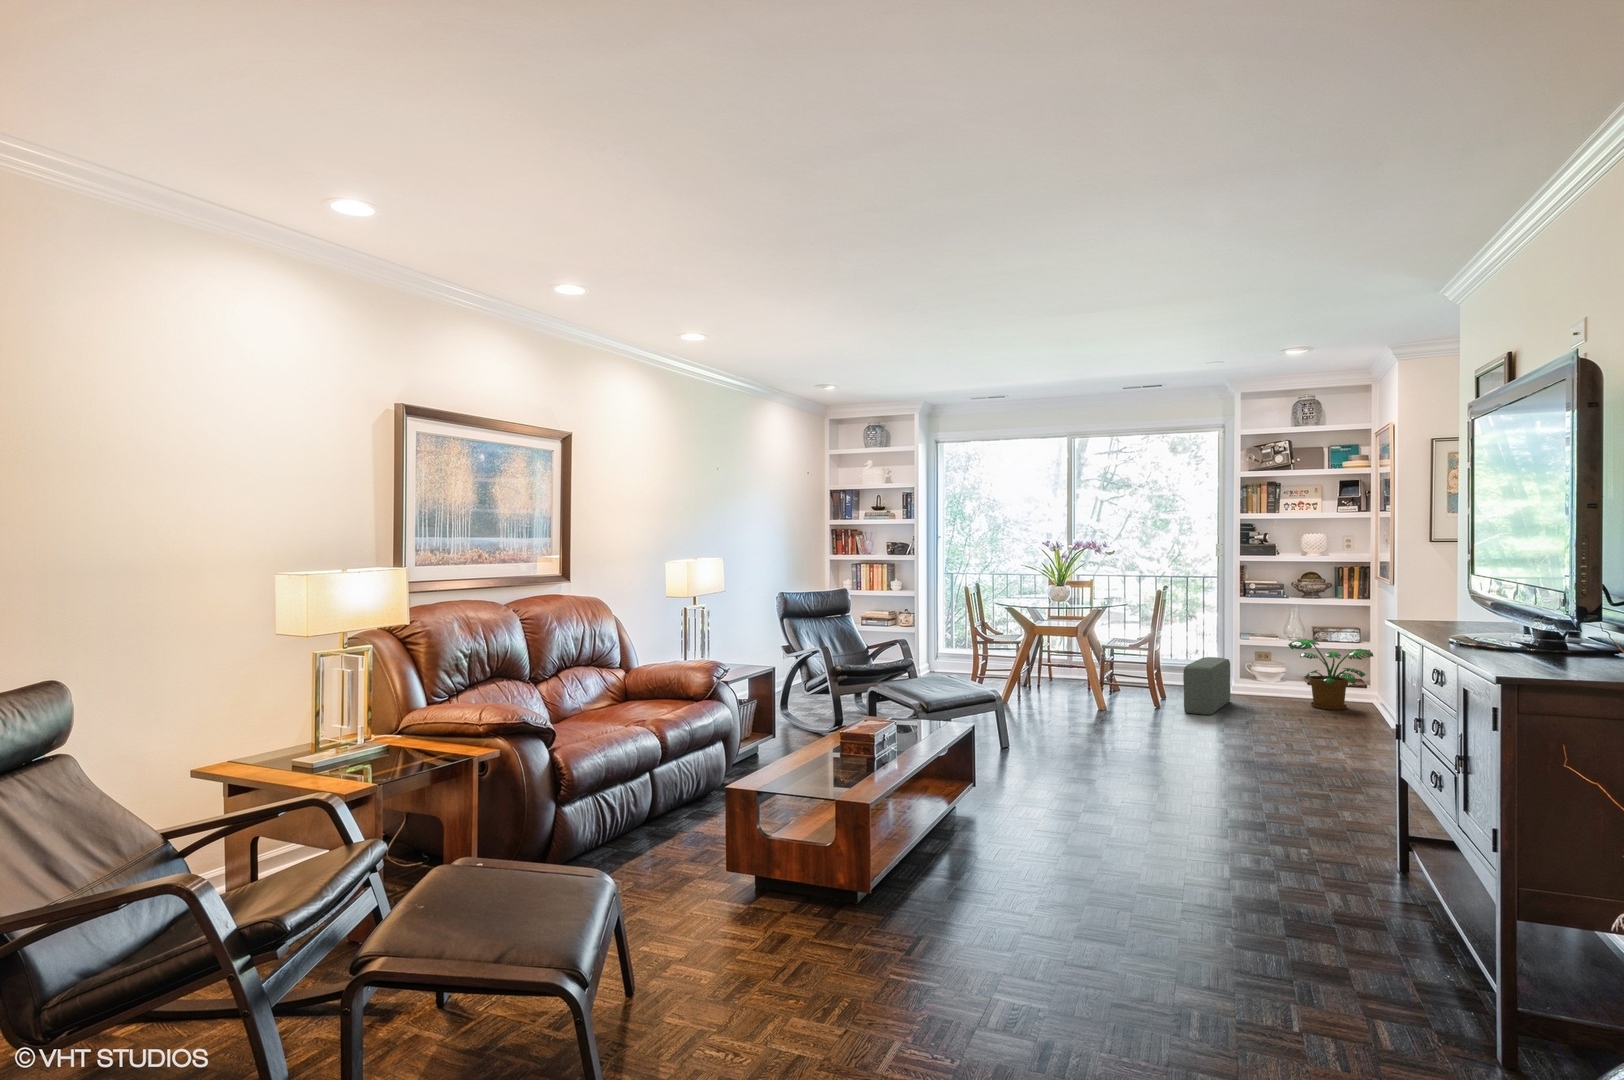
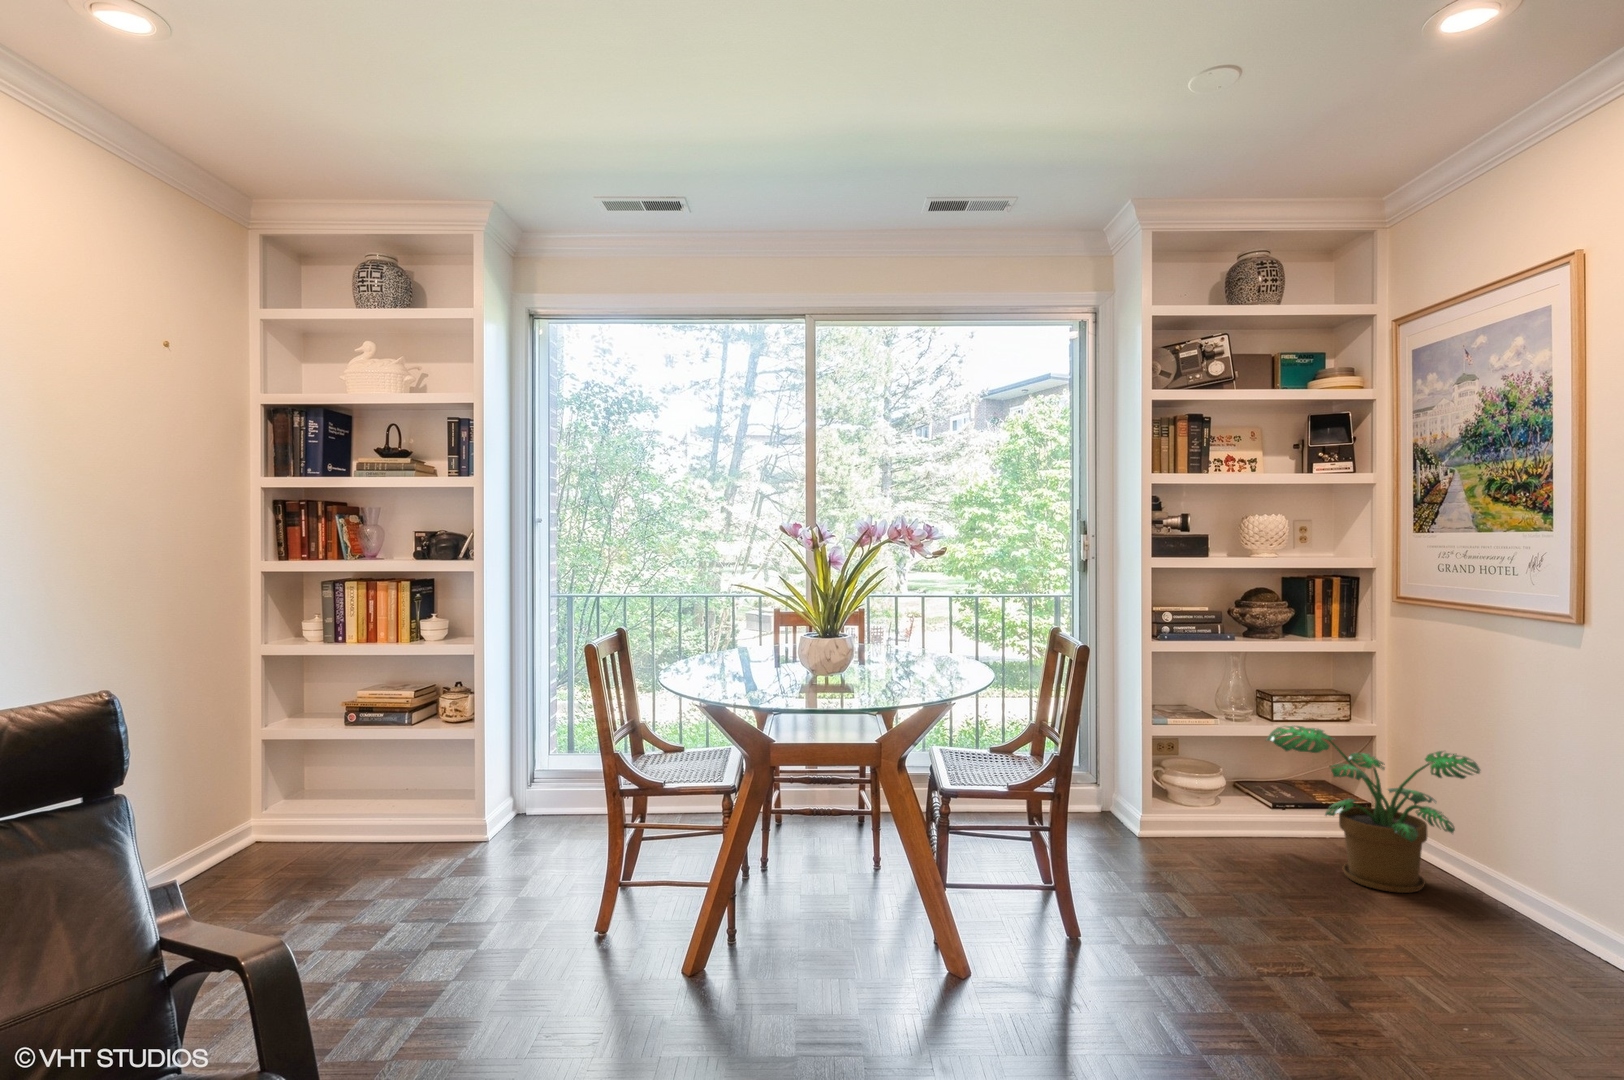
pouf: present [1183,657,1230,715] -> none [1130,784,1238,970]

